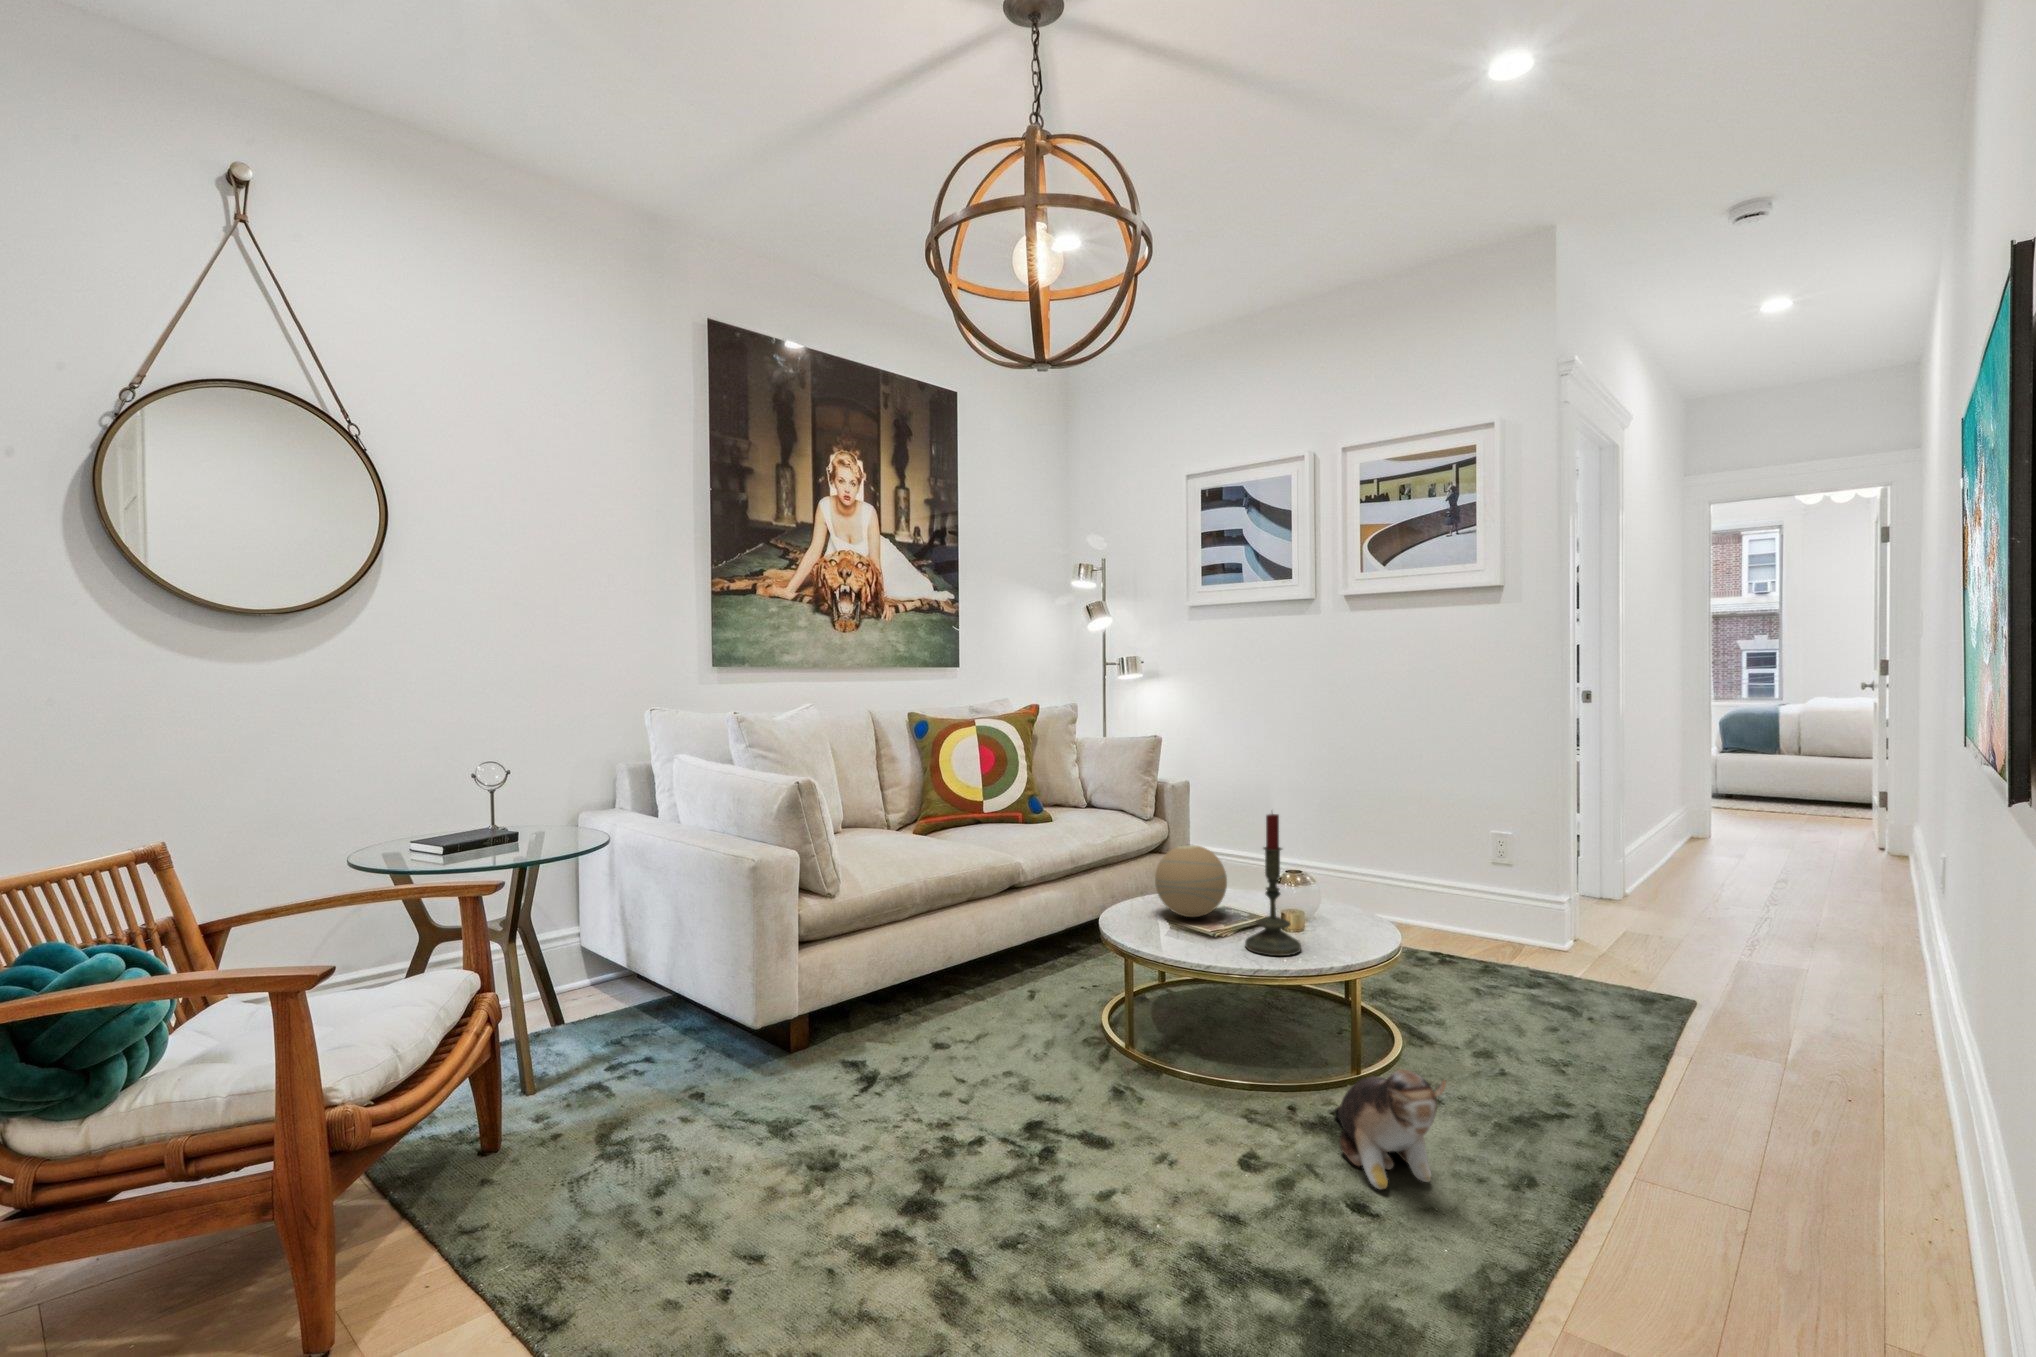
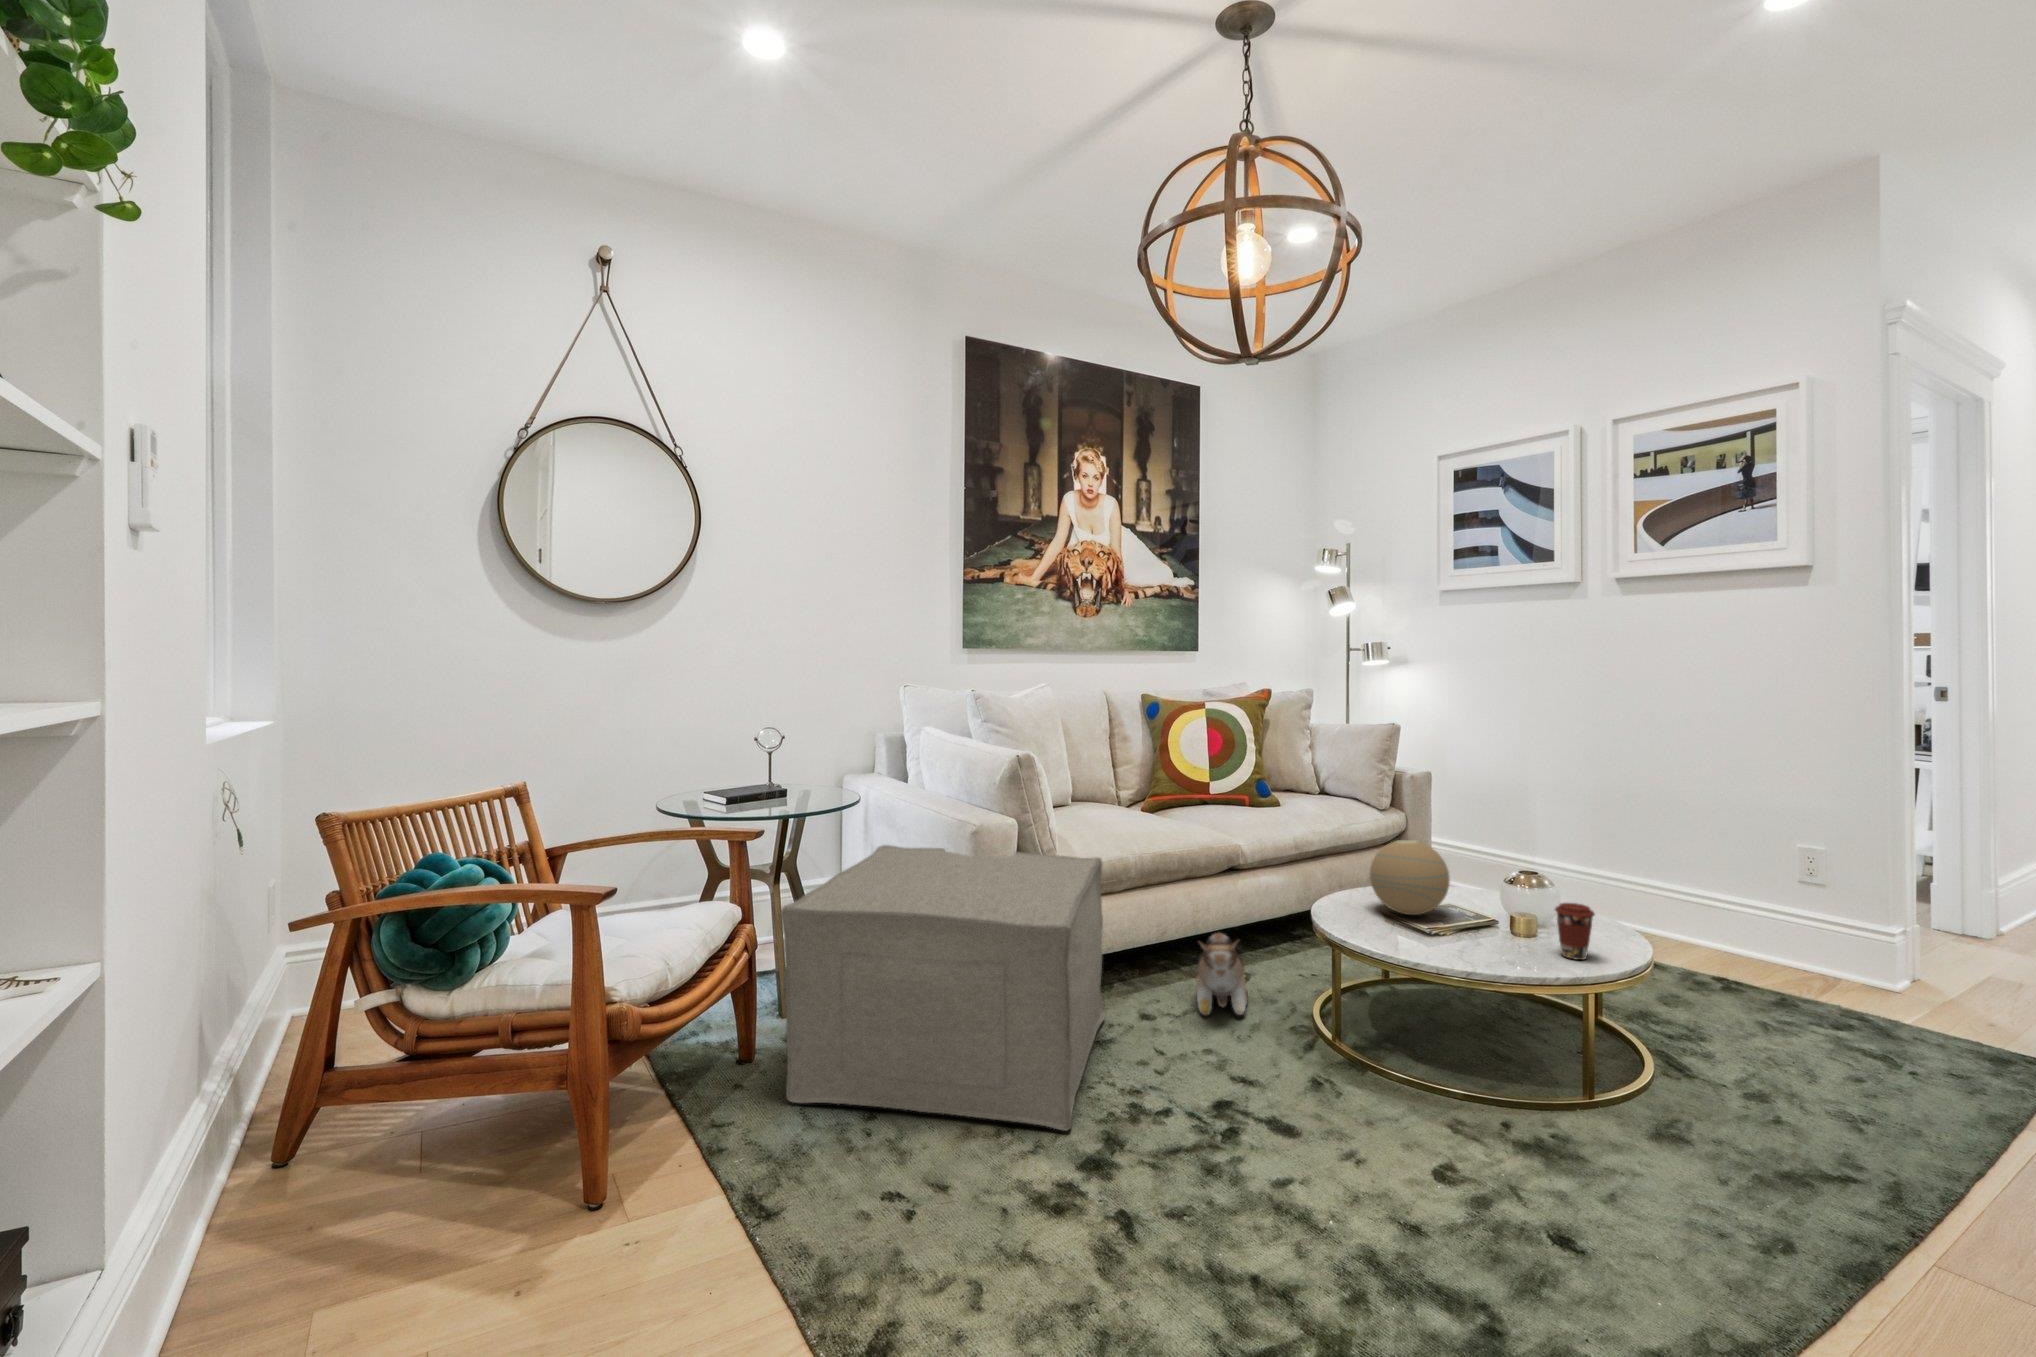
candle: present [1245,814,1301,956] -> none [1461,808,1526,965]
ottoman: none [538,883,899,1195] -> present [781,845,1104,1131]
coffee cup: none [1322,893,1356,945] -> present [1555,903,1595,960]
plush toy: present [1335,1069,1446,1189] -> present [1196,933,1248,1015]

